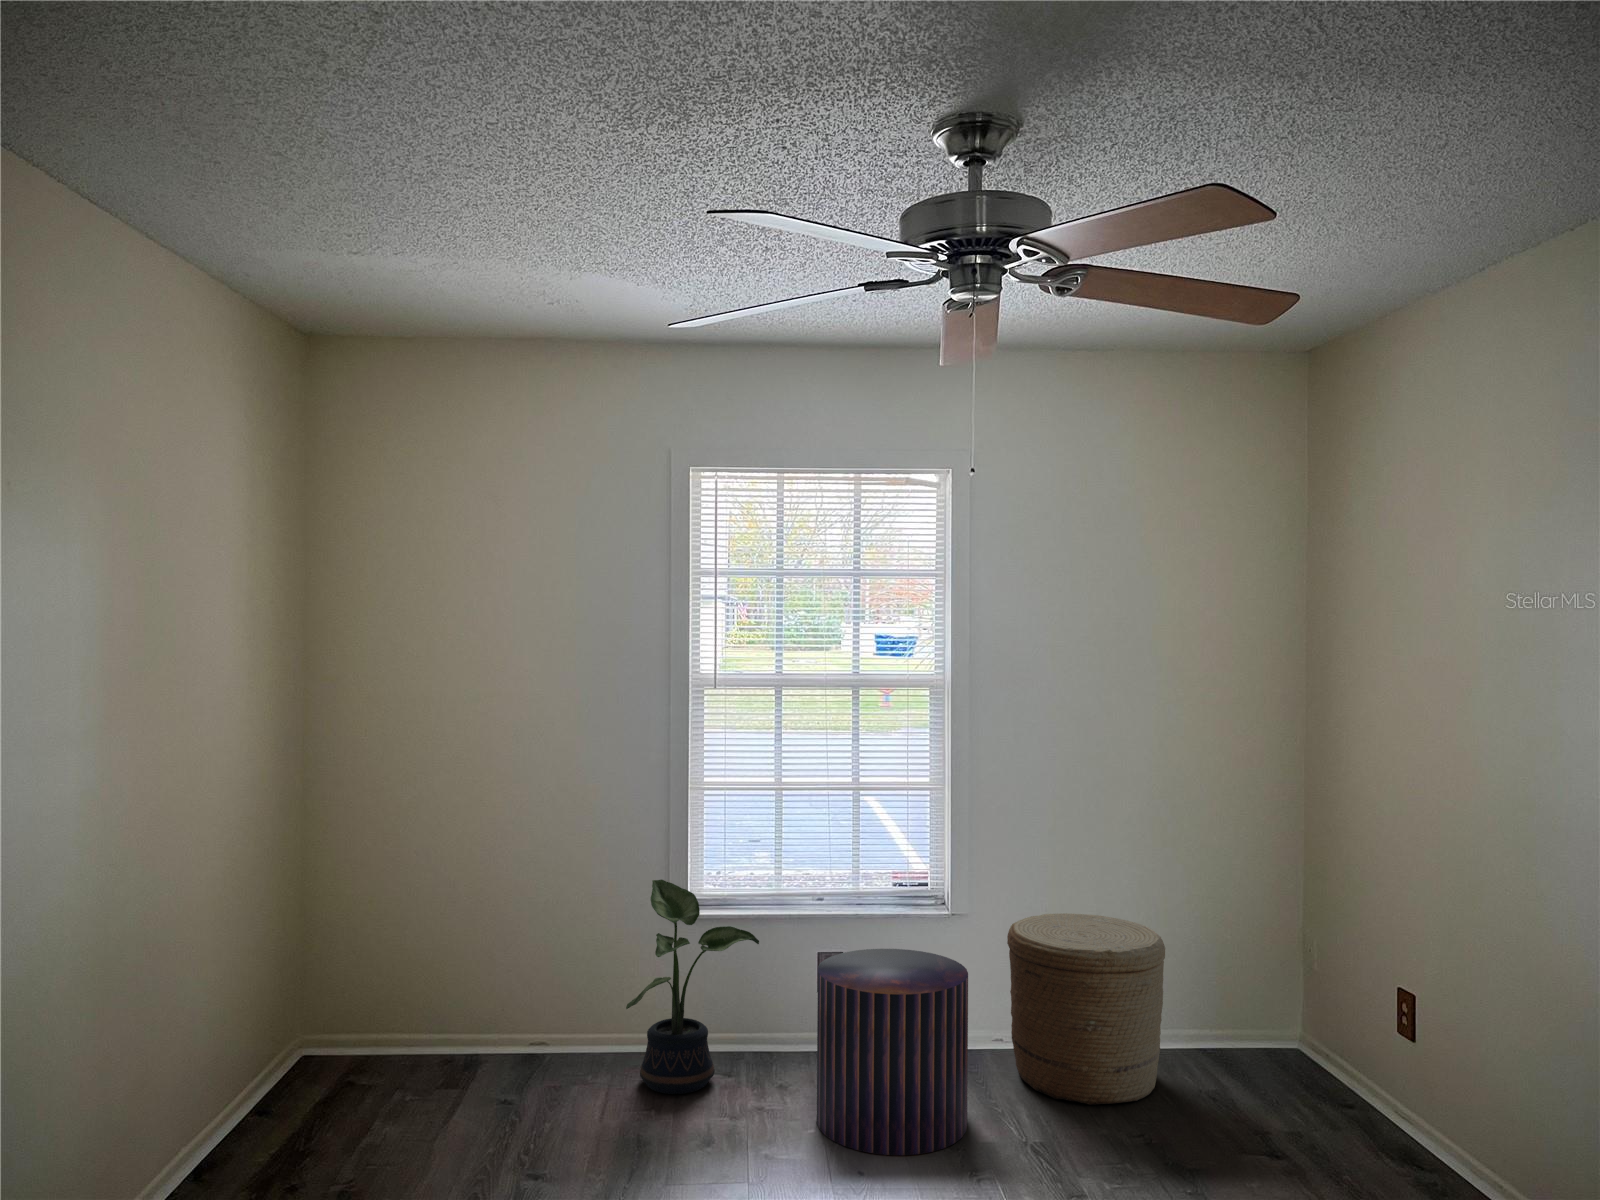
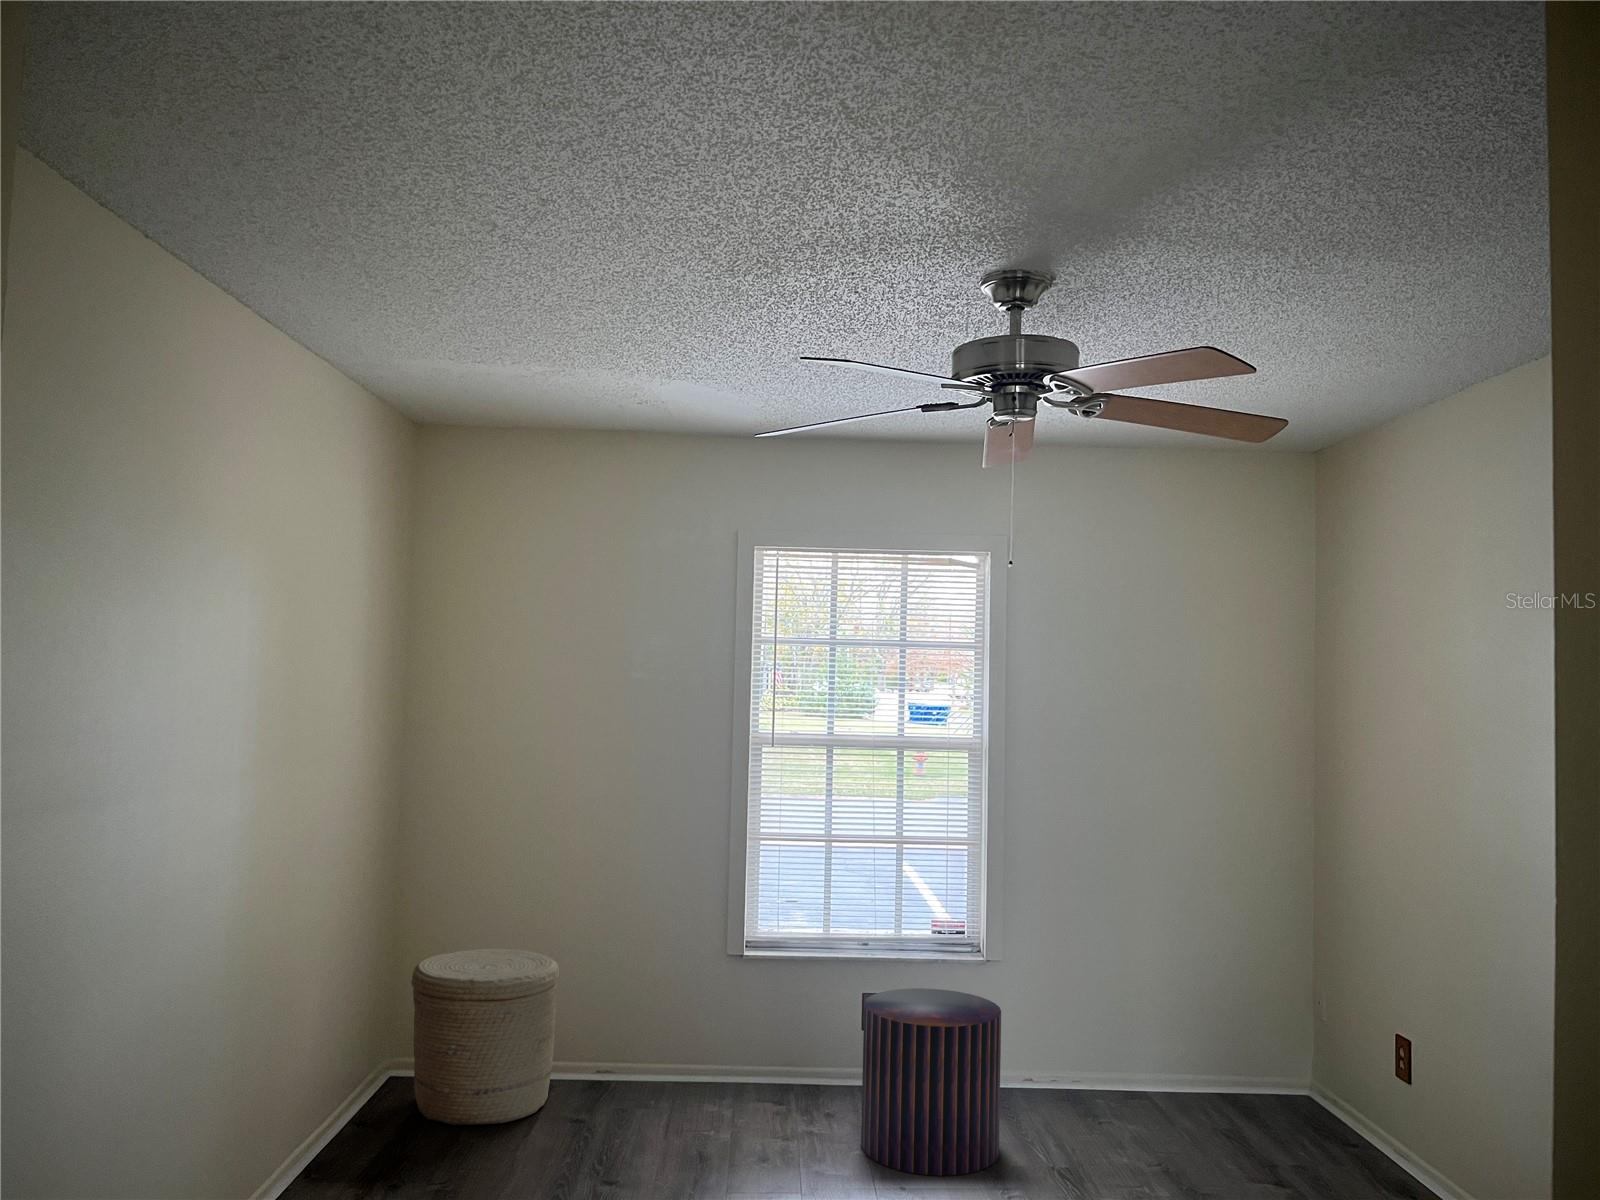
potted plant: present [626,880,759,1094] -> none [688,921,810,1118]
basket: present [1007,913,1165,1105] -> present [411,949,559,1125]

